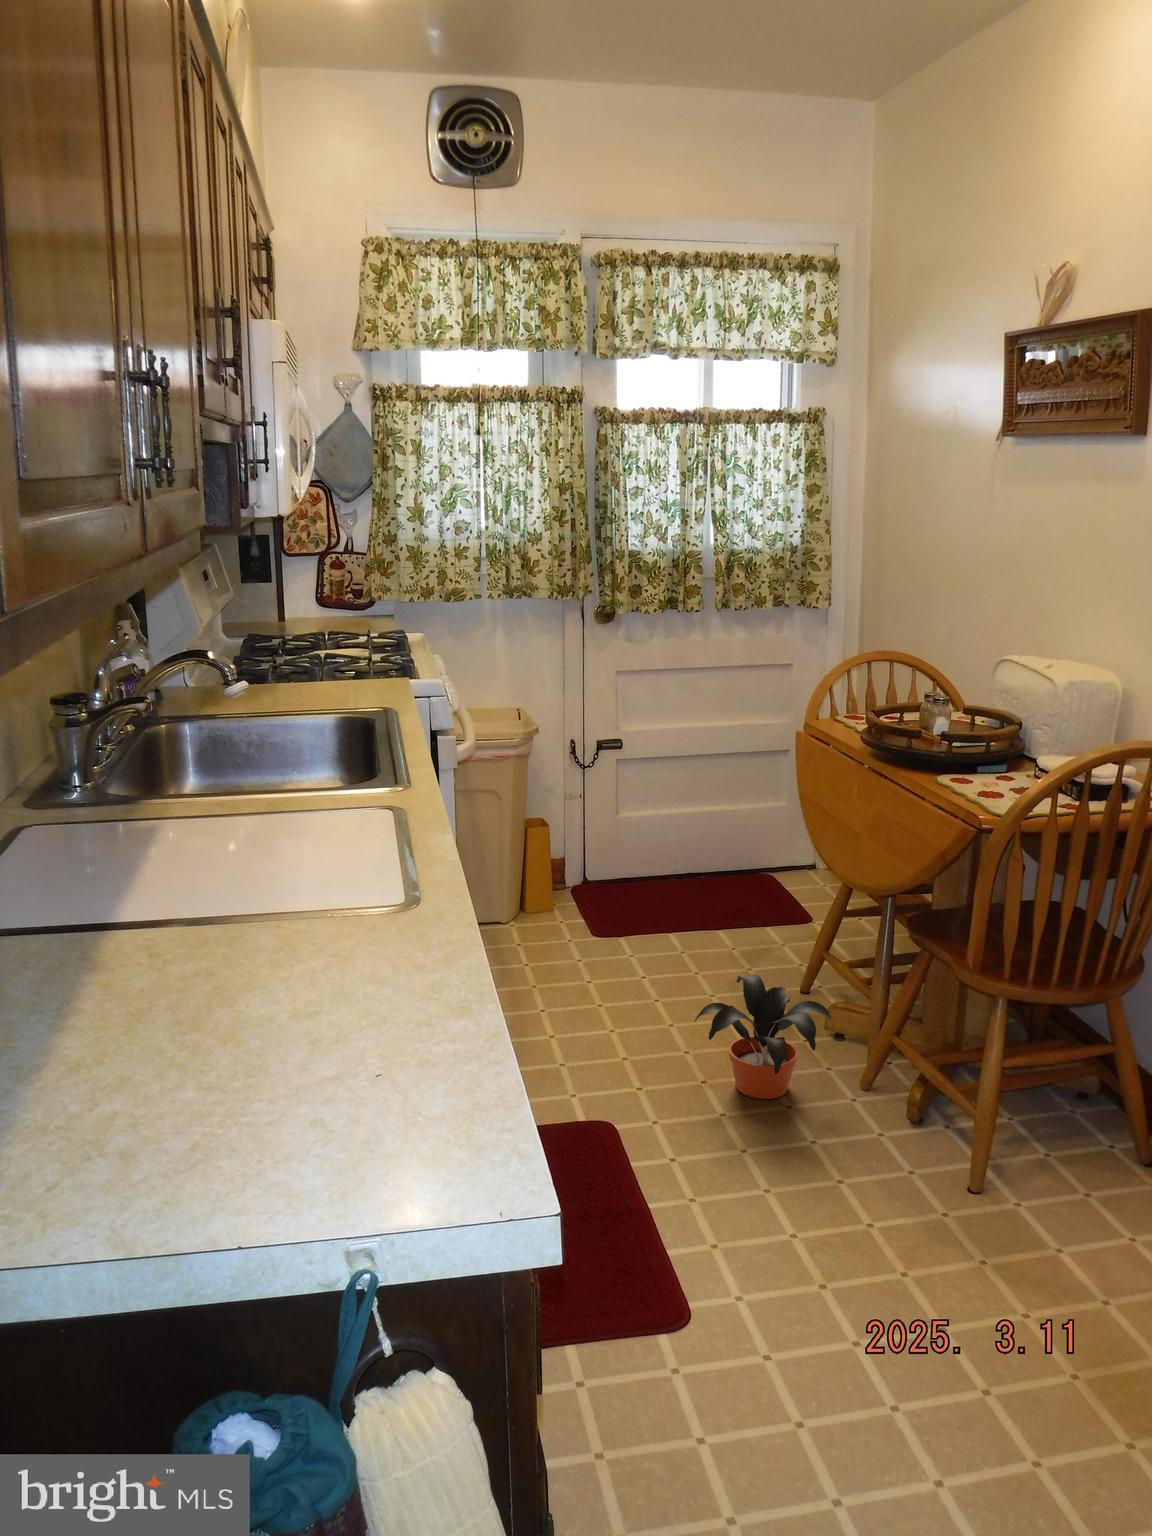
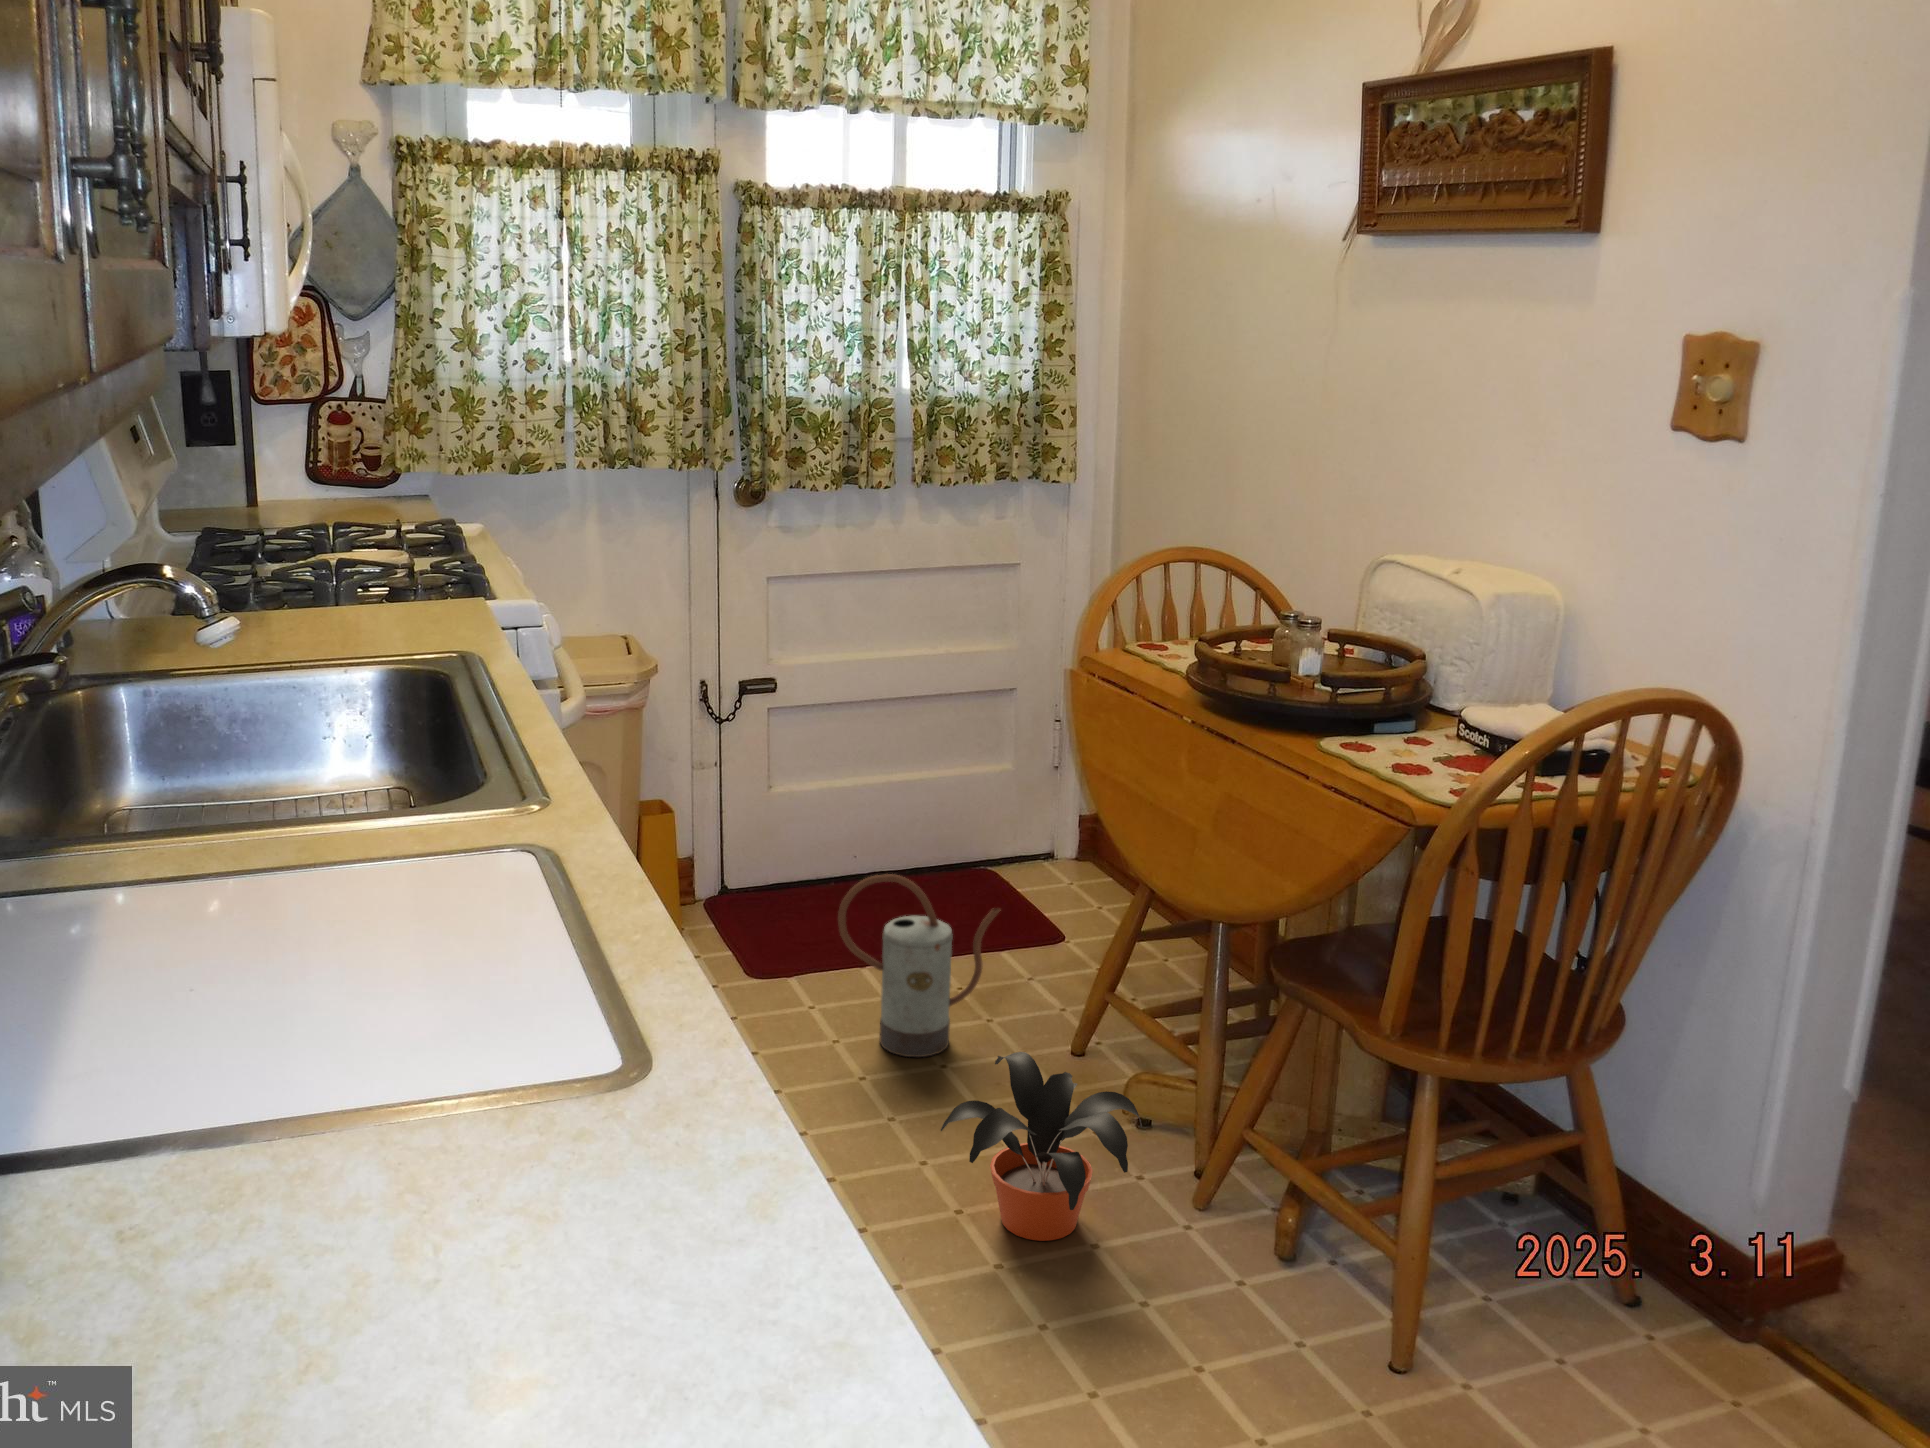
watering can: none [645,862,756,987] -> present [838,874,1000,1057]

